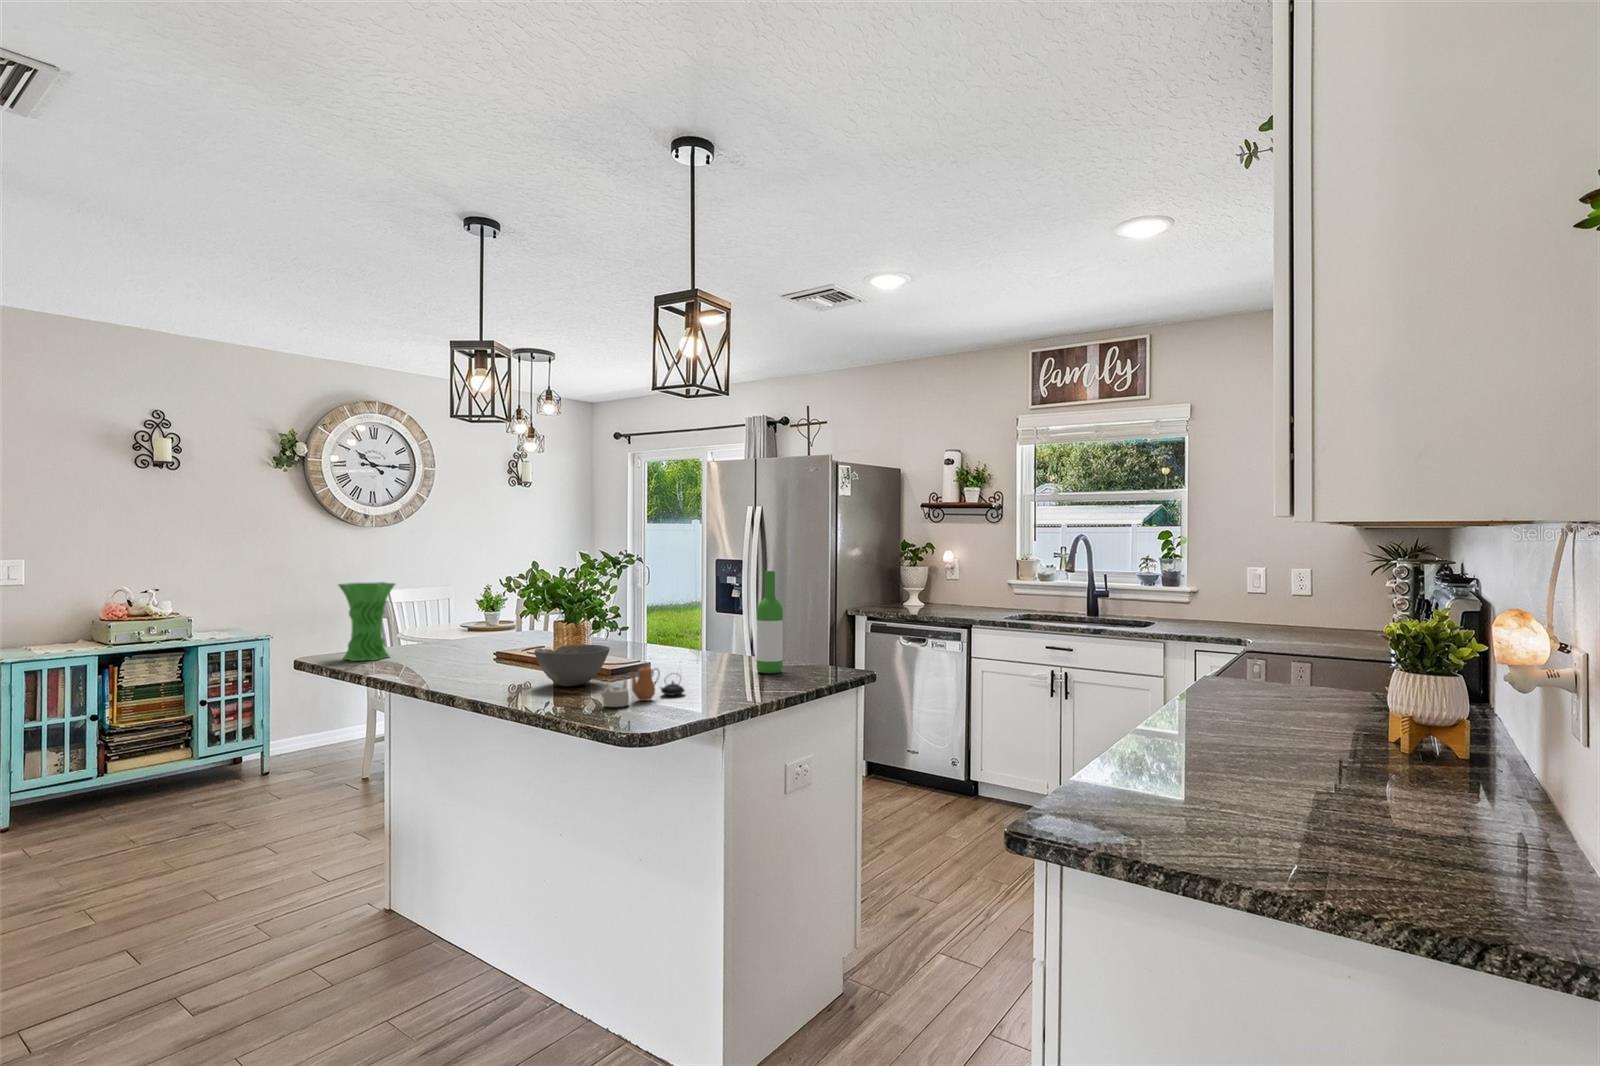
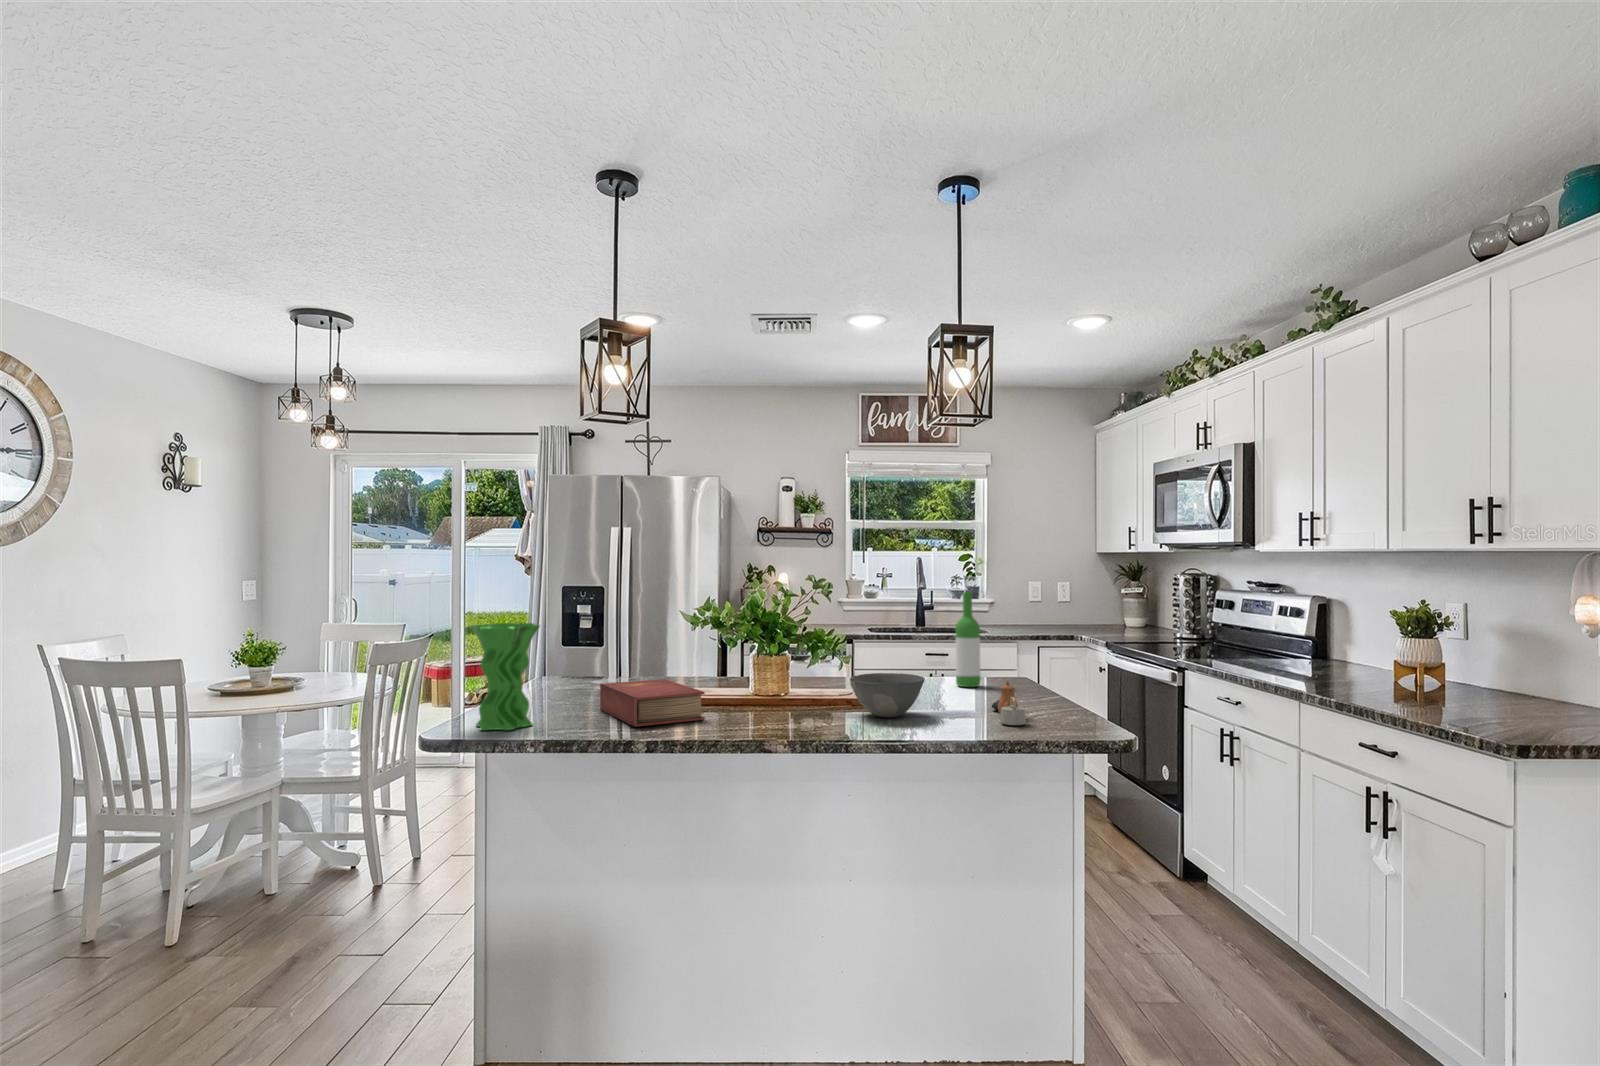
book: none [406,635,507,670] -> present [600,679,705,727]

